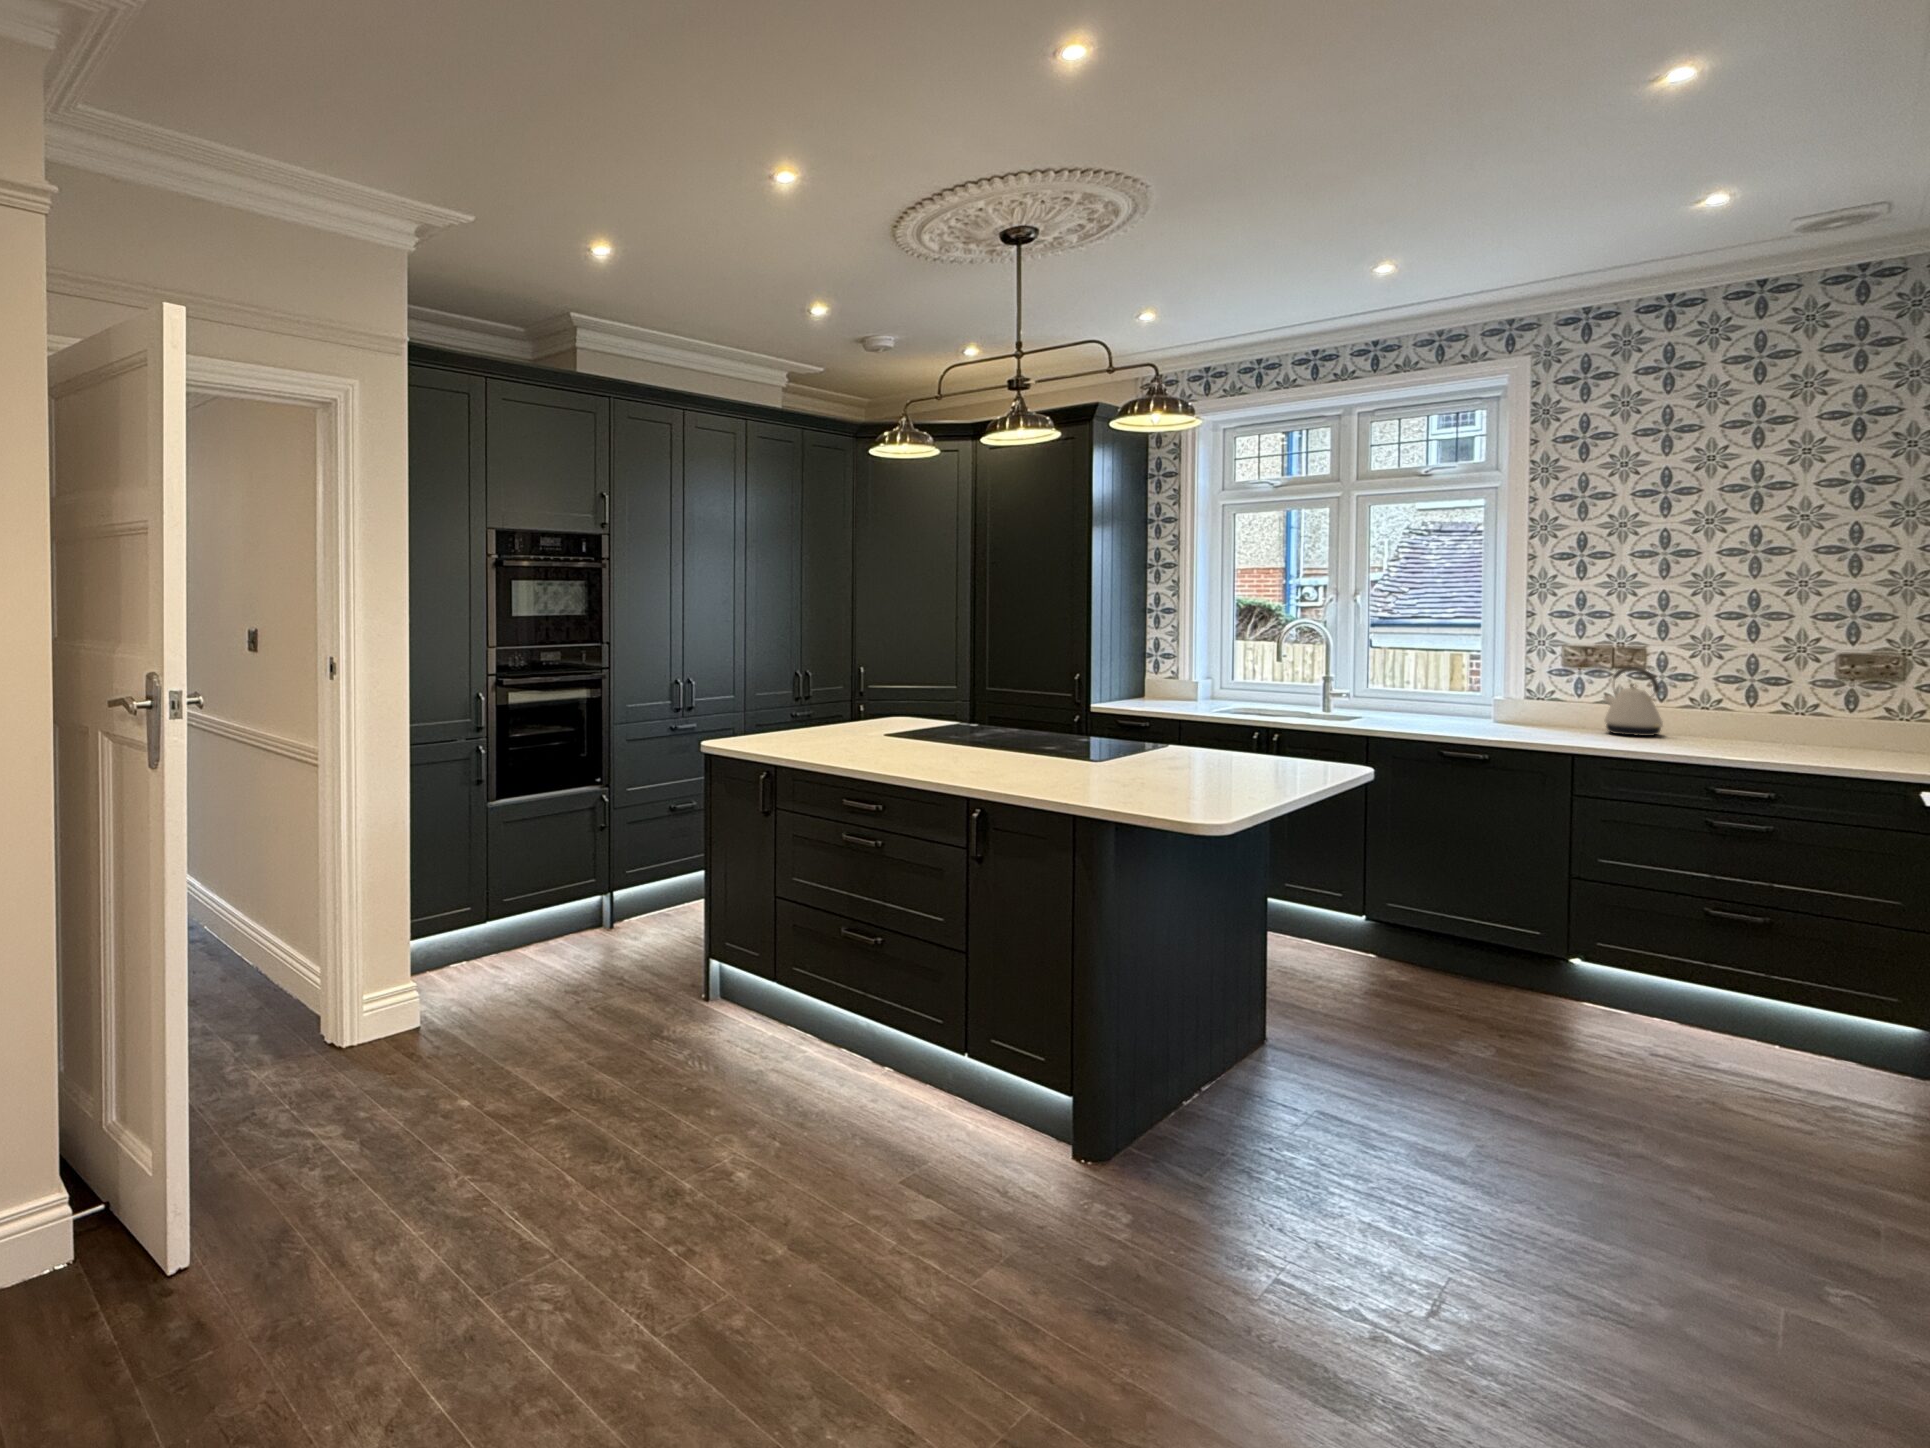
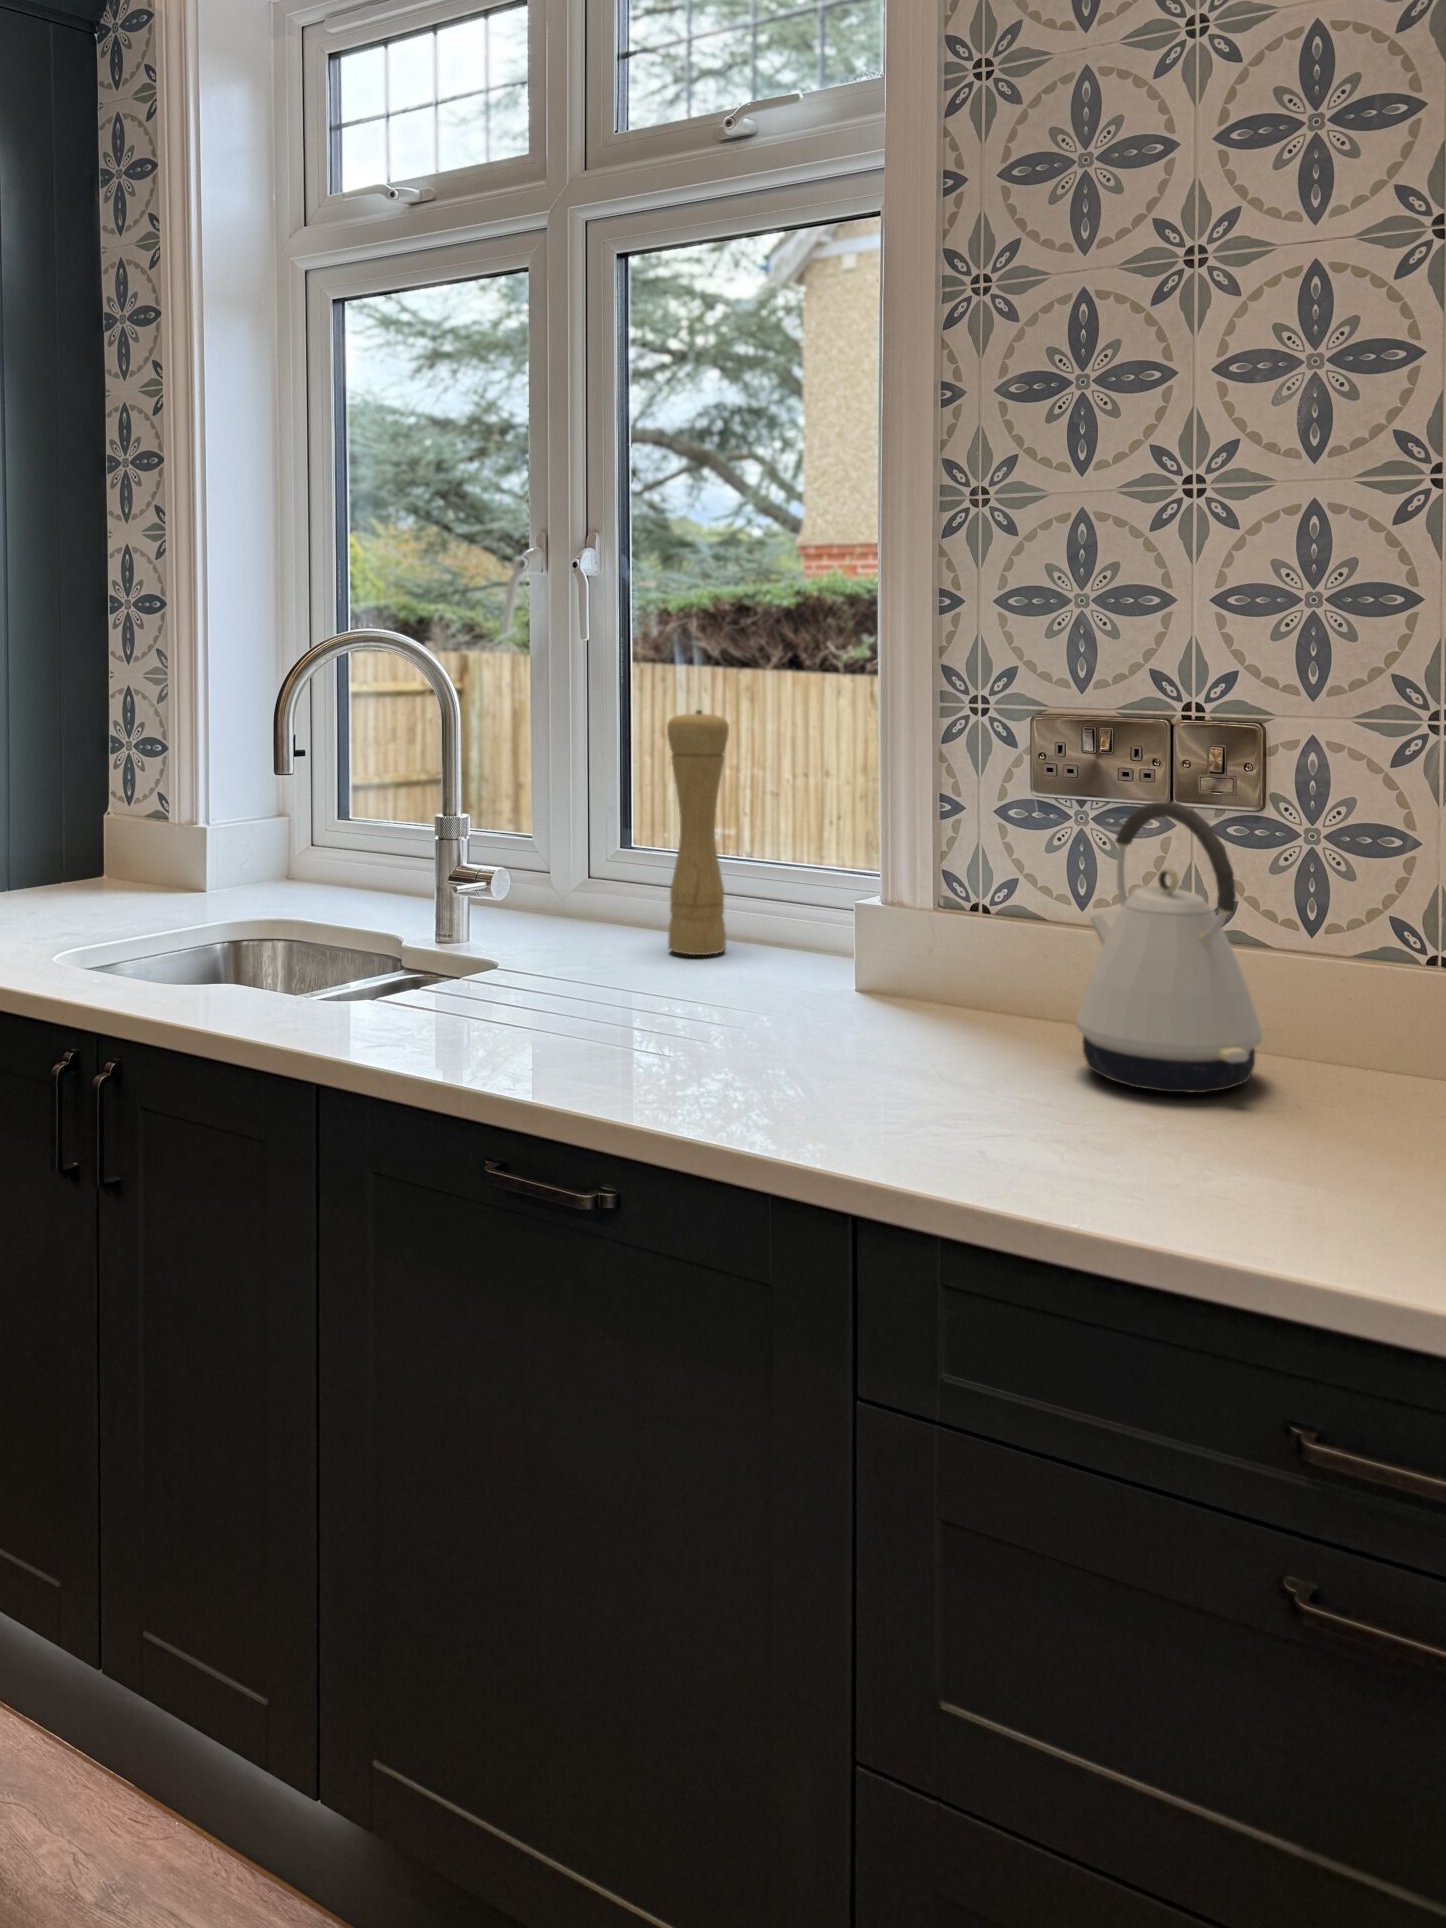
pepper mill: none [1421,645,1443,715] -> present [667,710,729,955]

